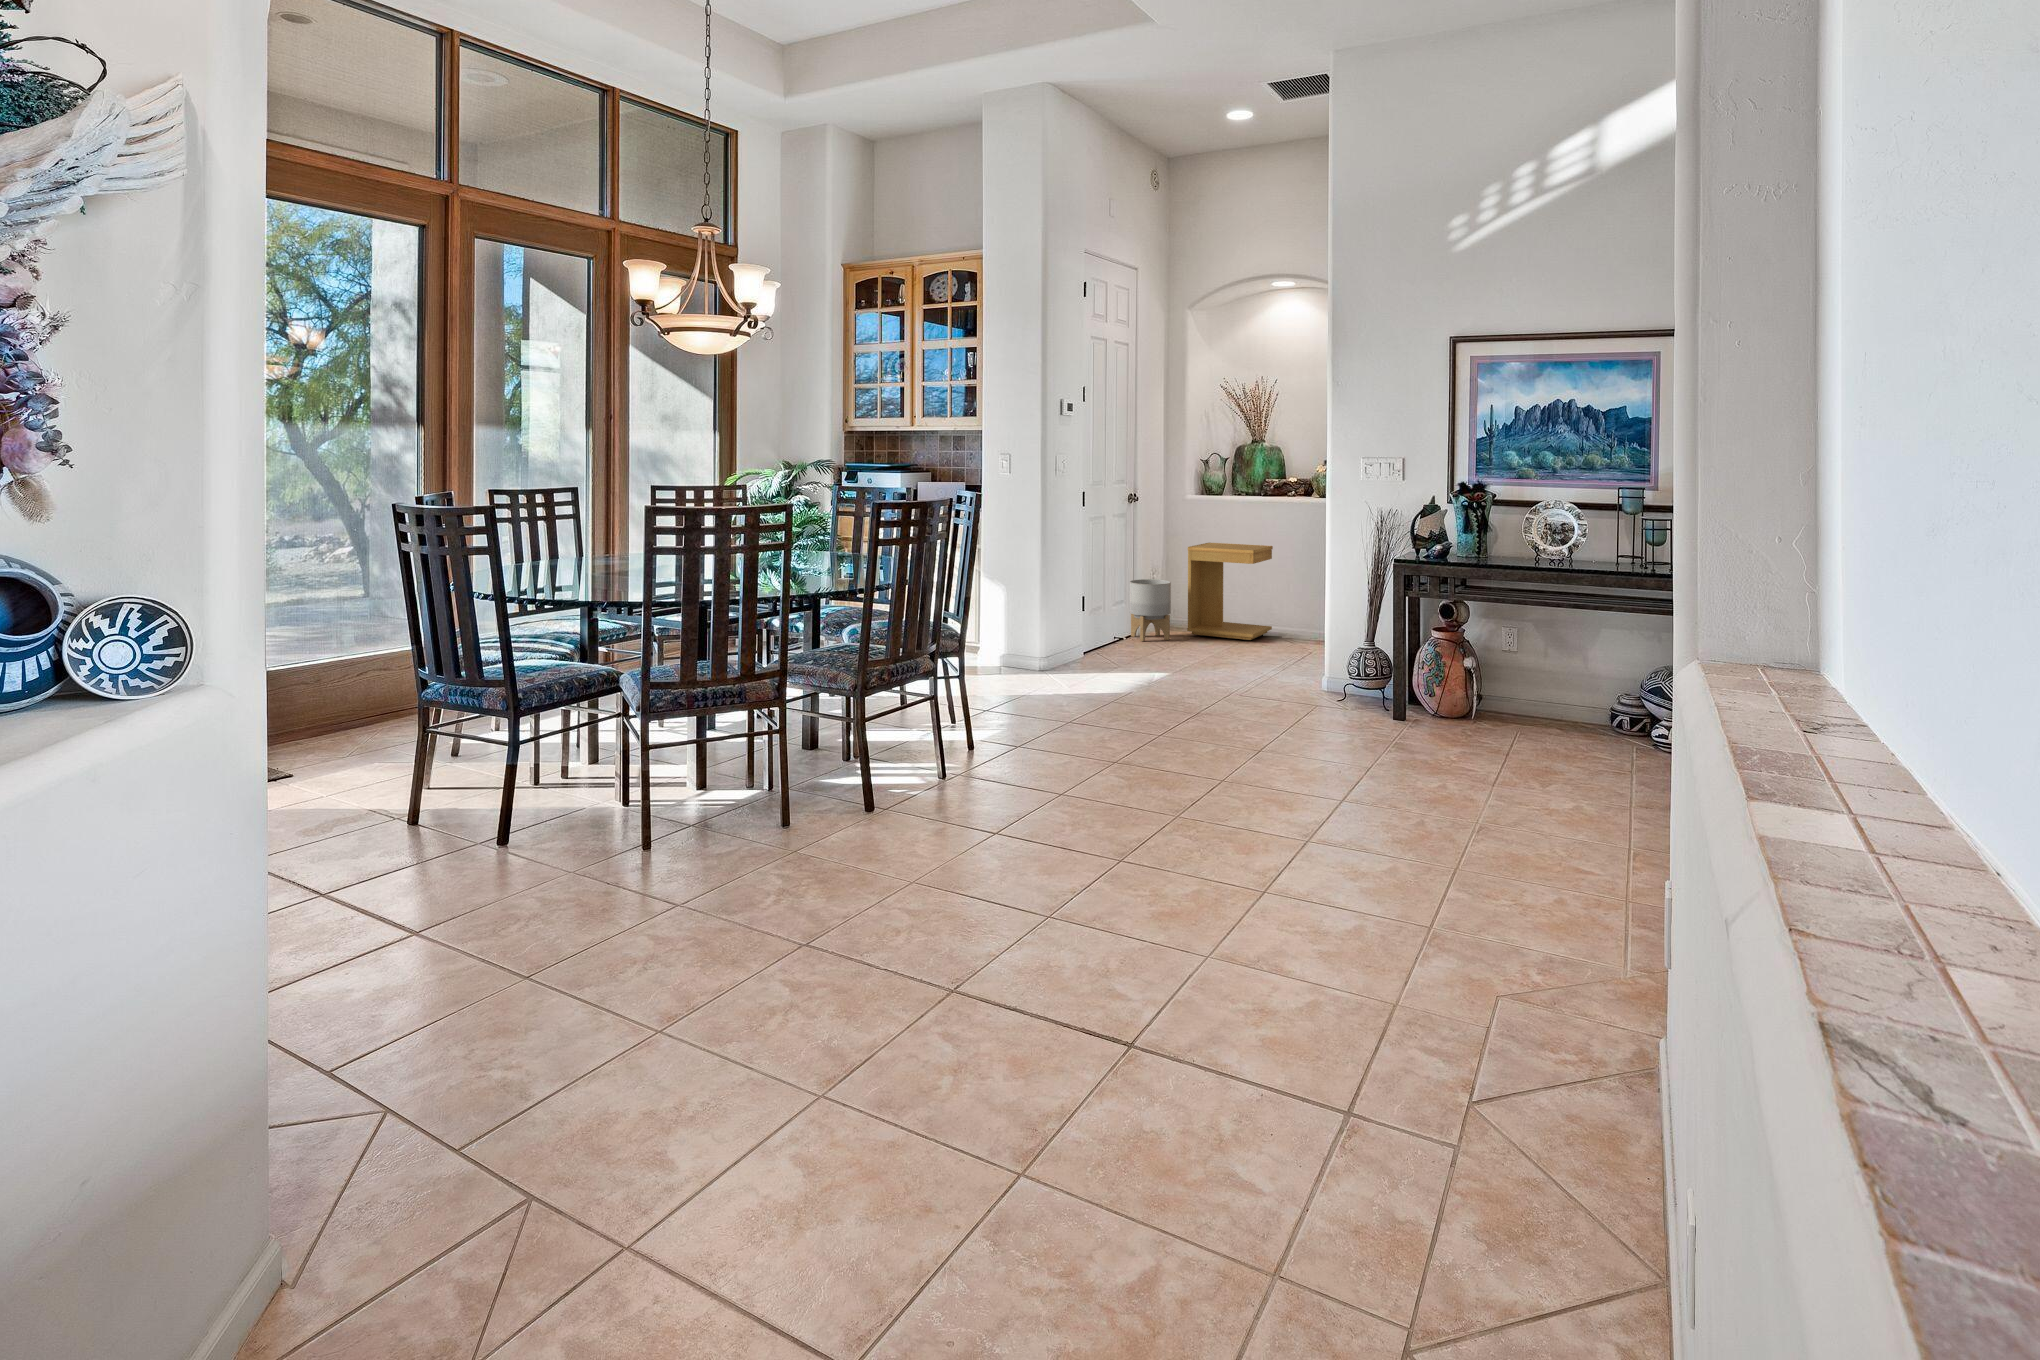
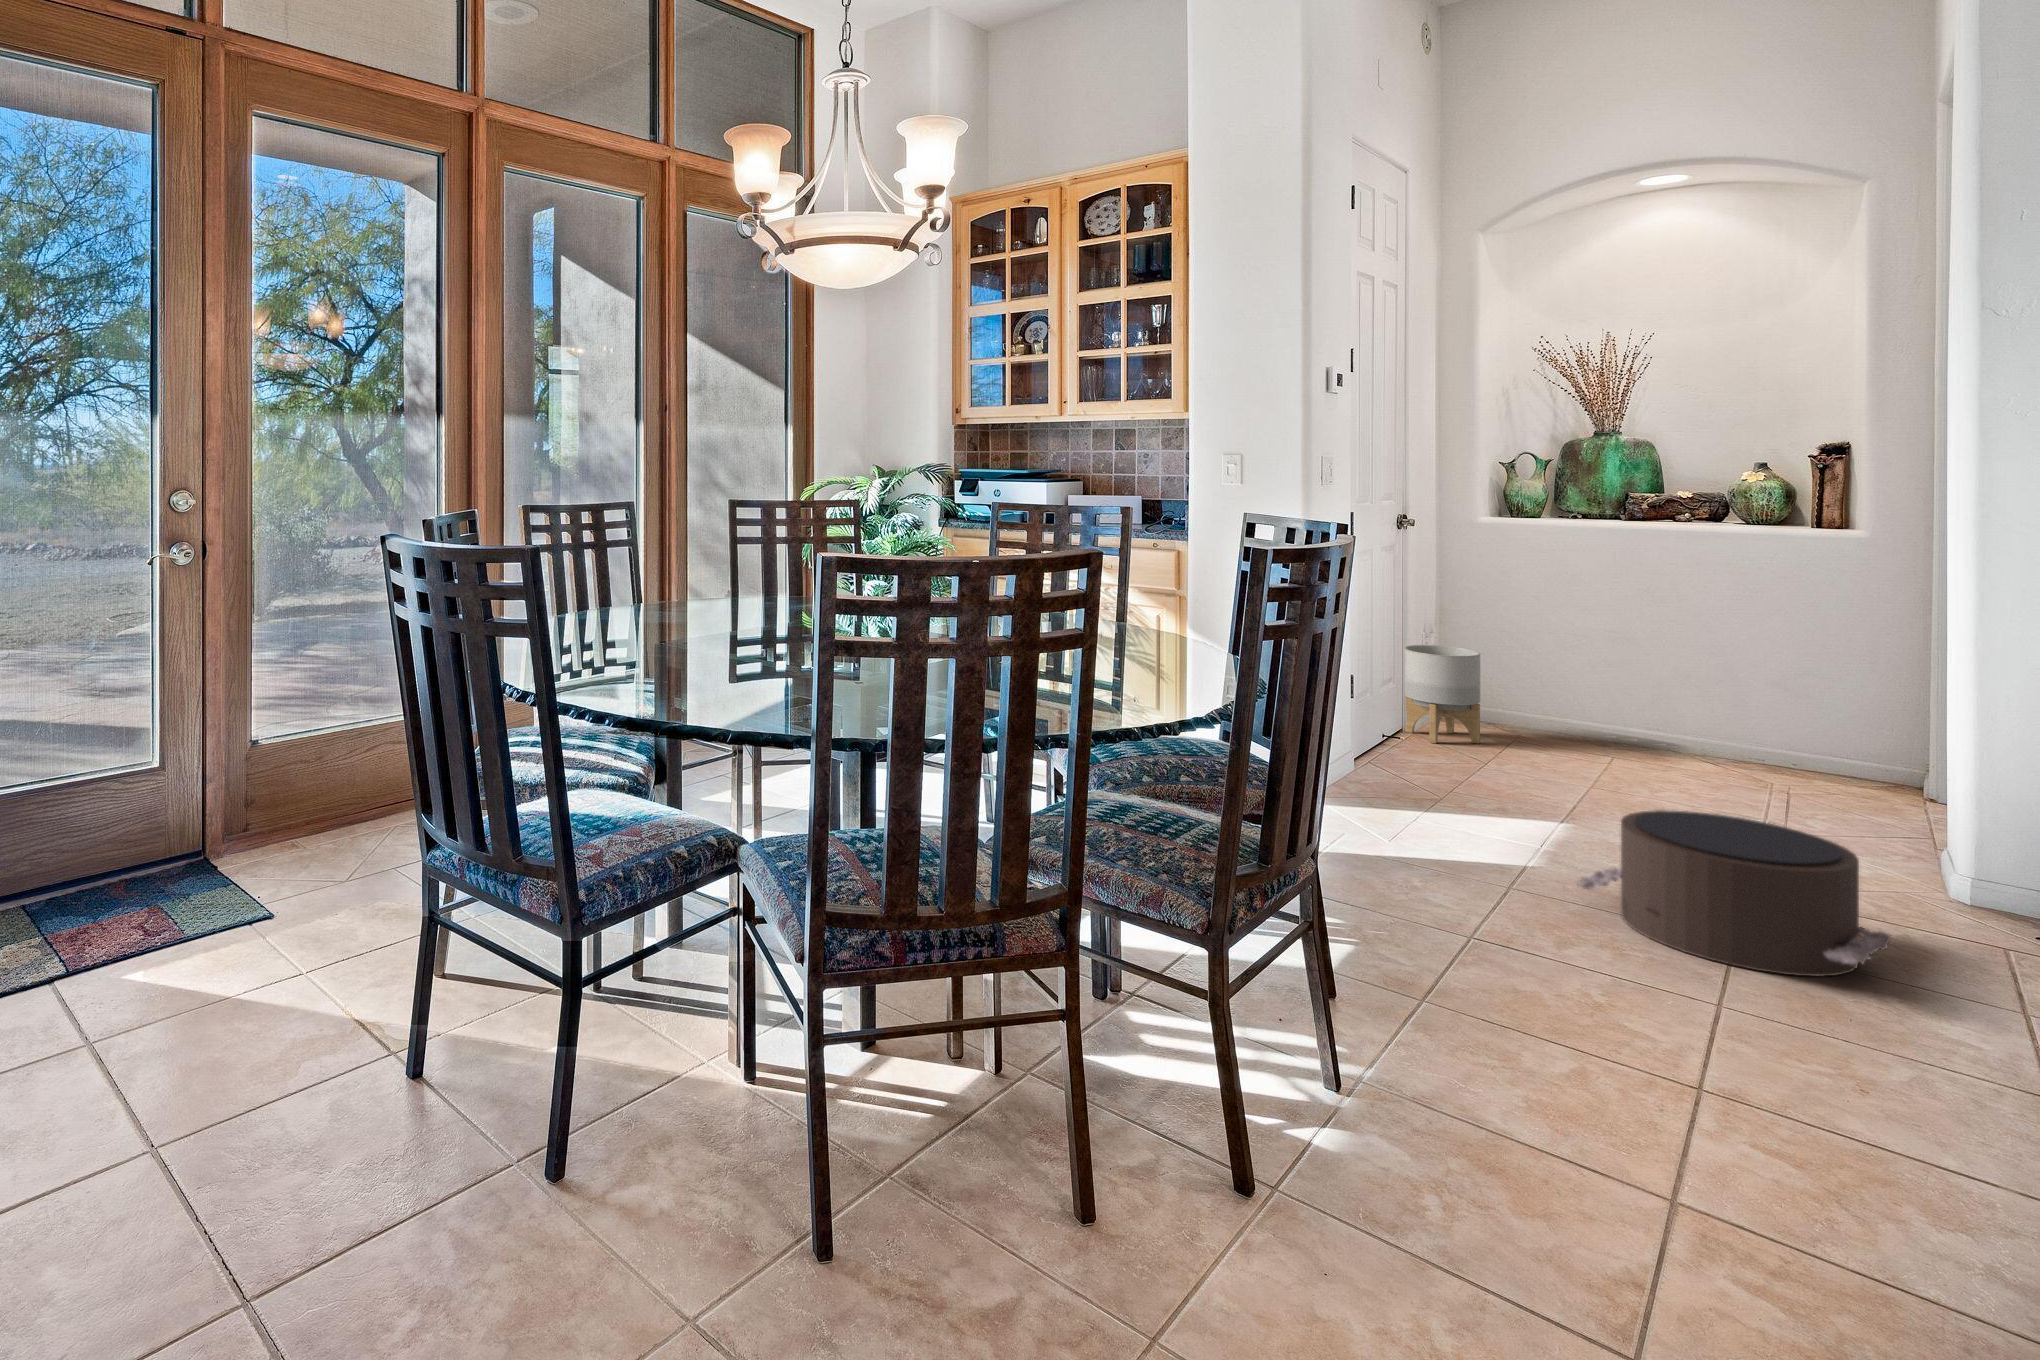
side table: present [1187,543,1273,640] -> none [1505,590,1661,753]
pouf: none [1138,654,1265,727] -> present [1577,810,1892,977]

